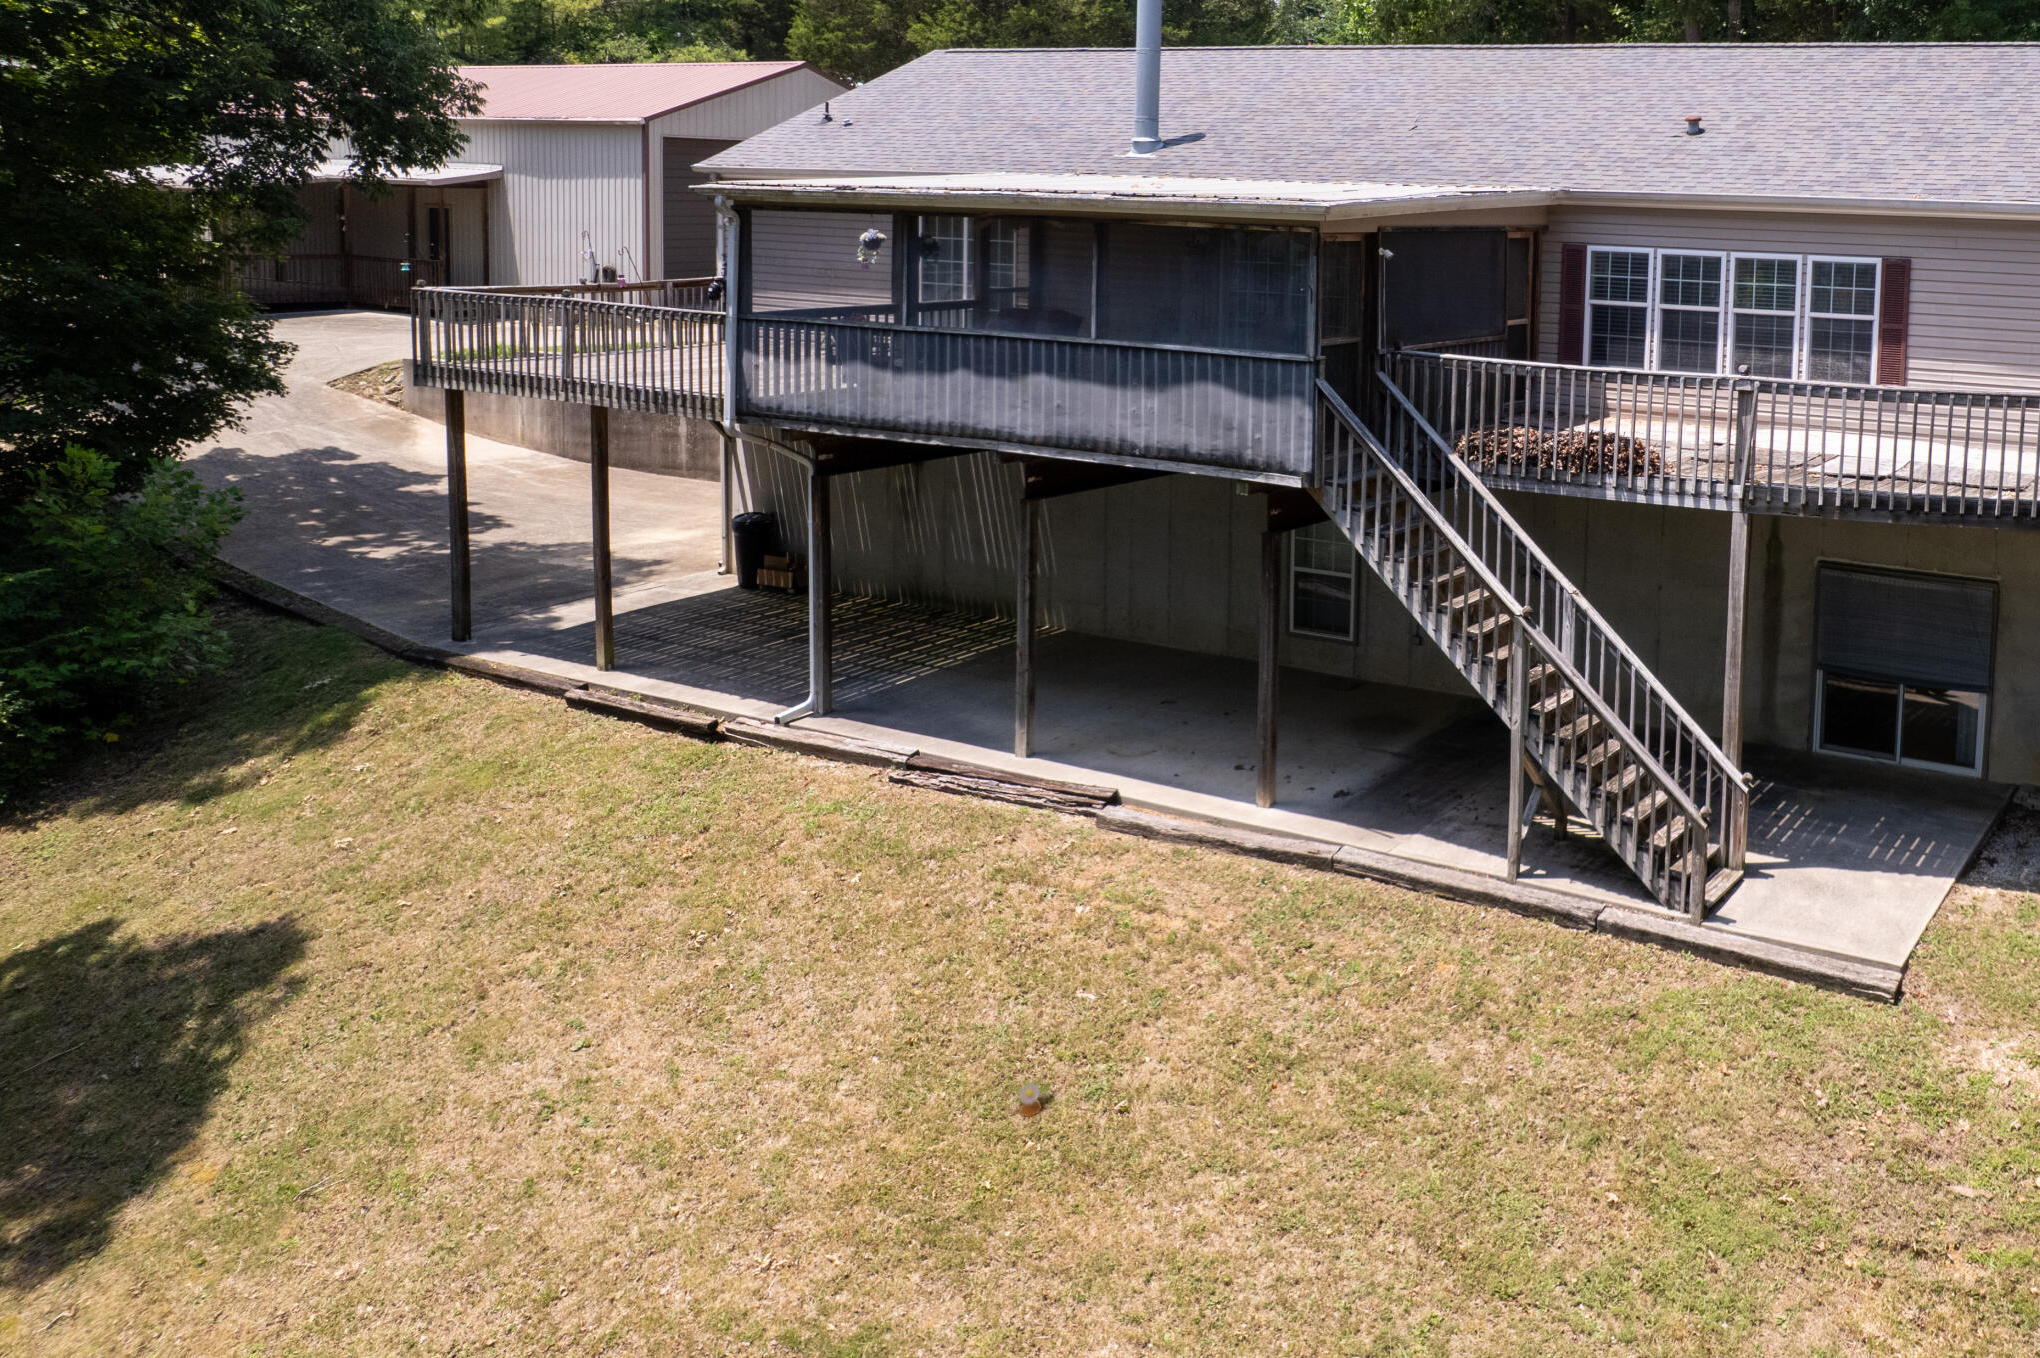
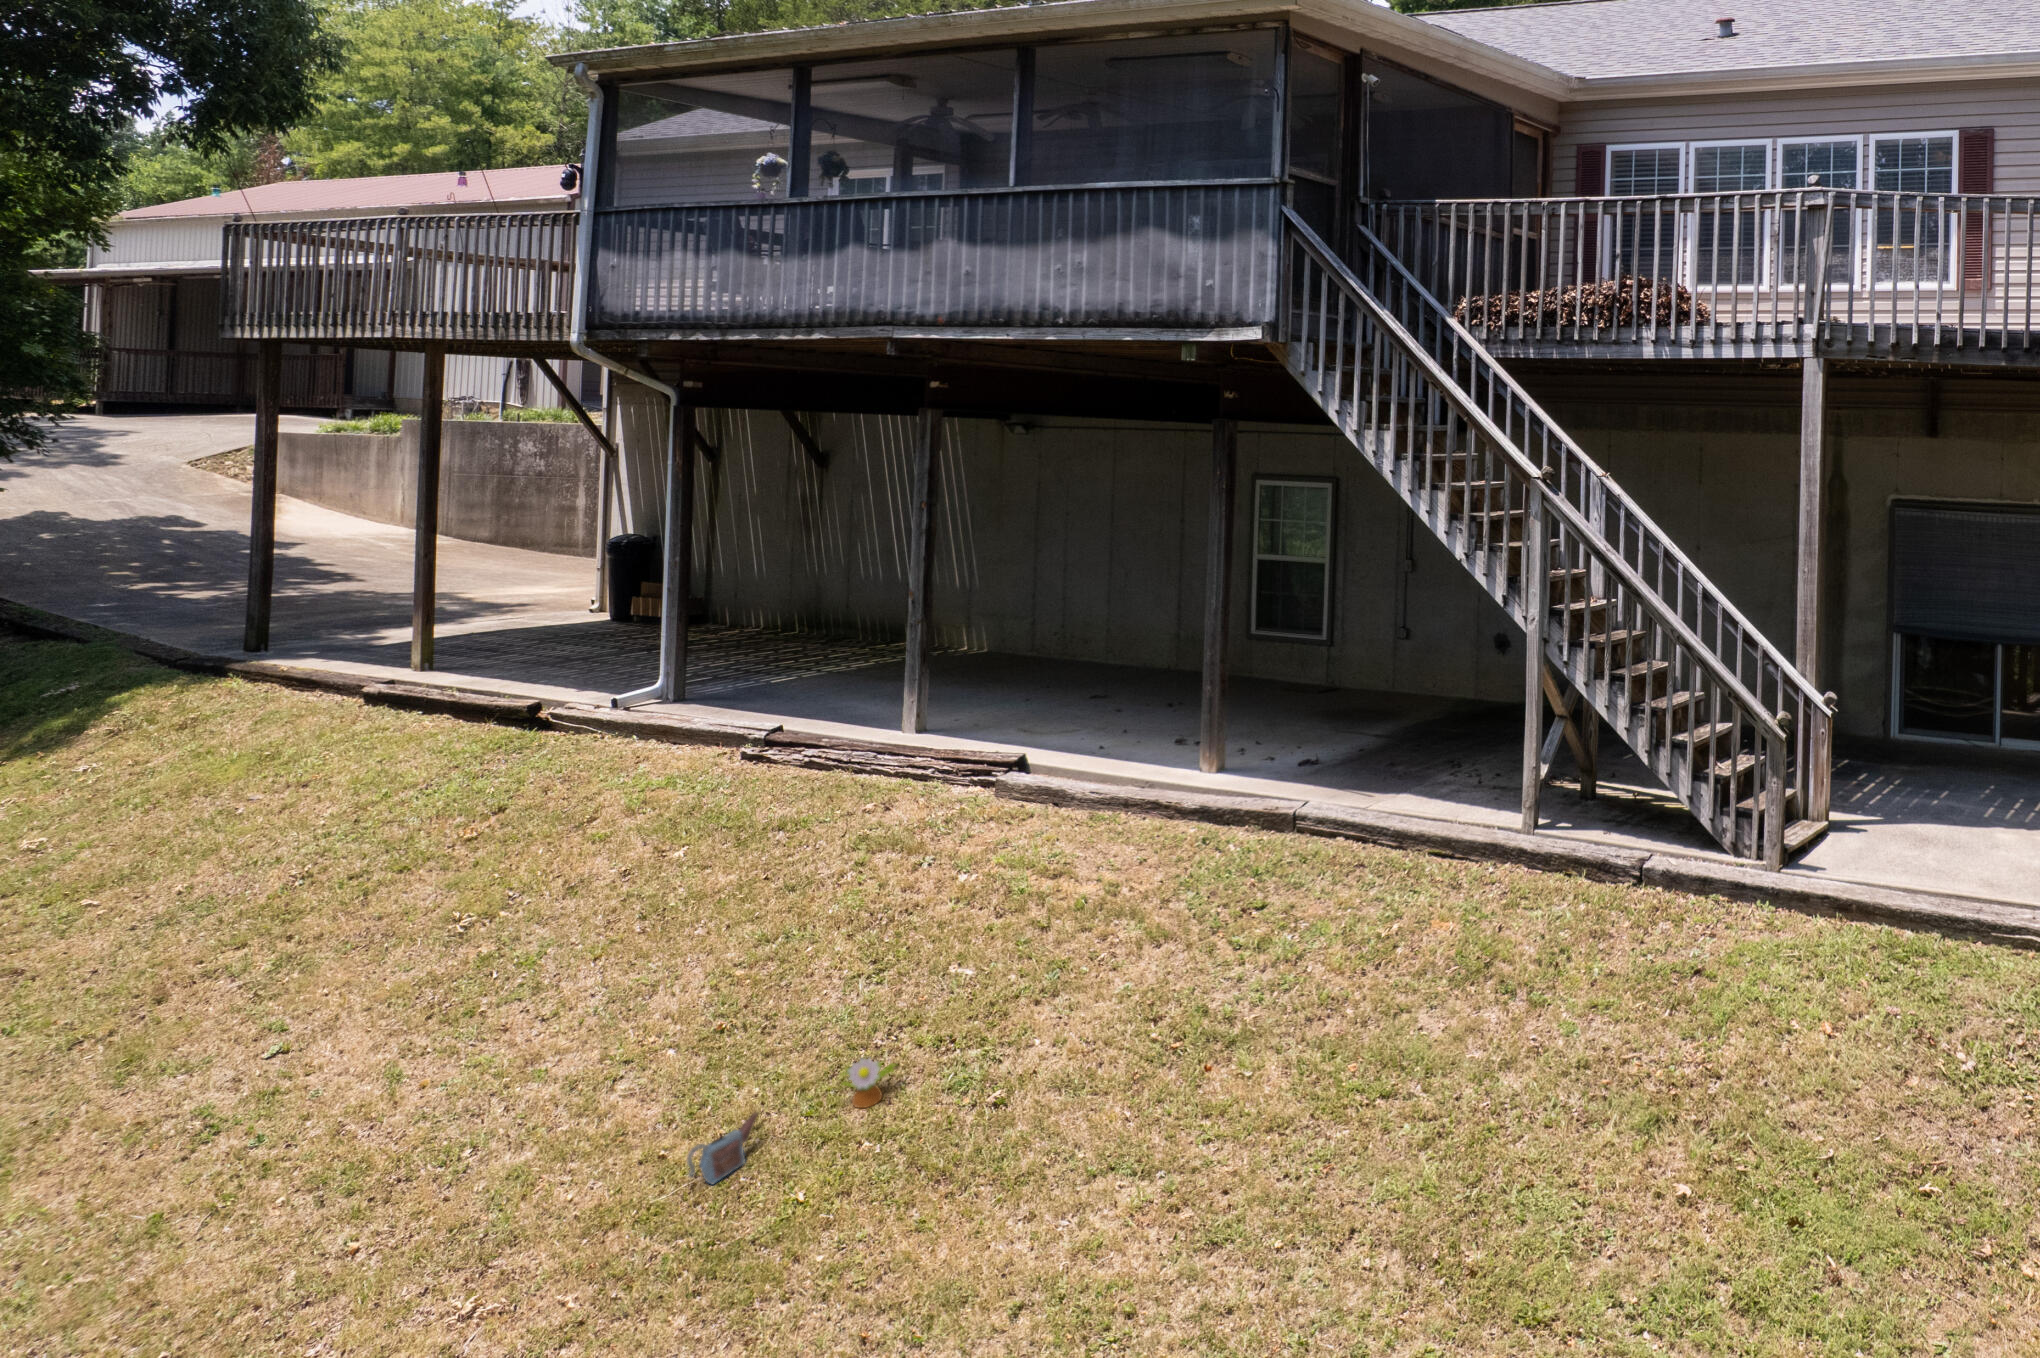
watering can: none [910,1121,956,1175] -> present [687,1112,758,1184]

